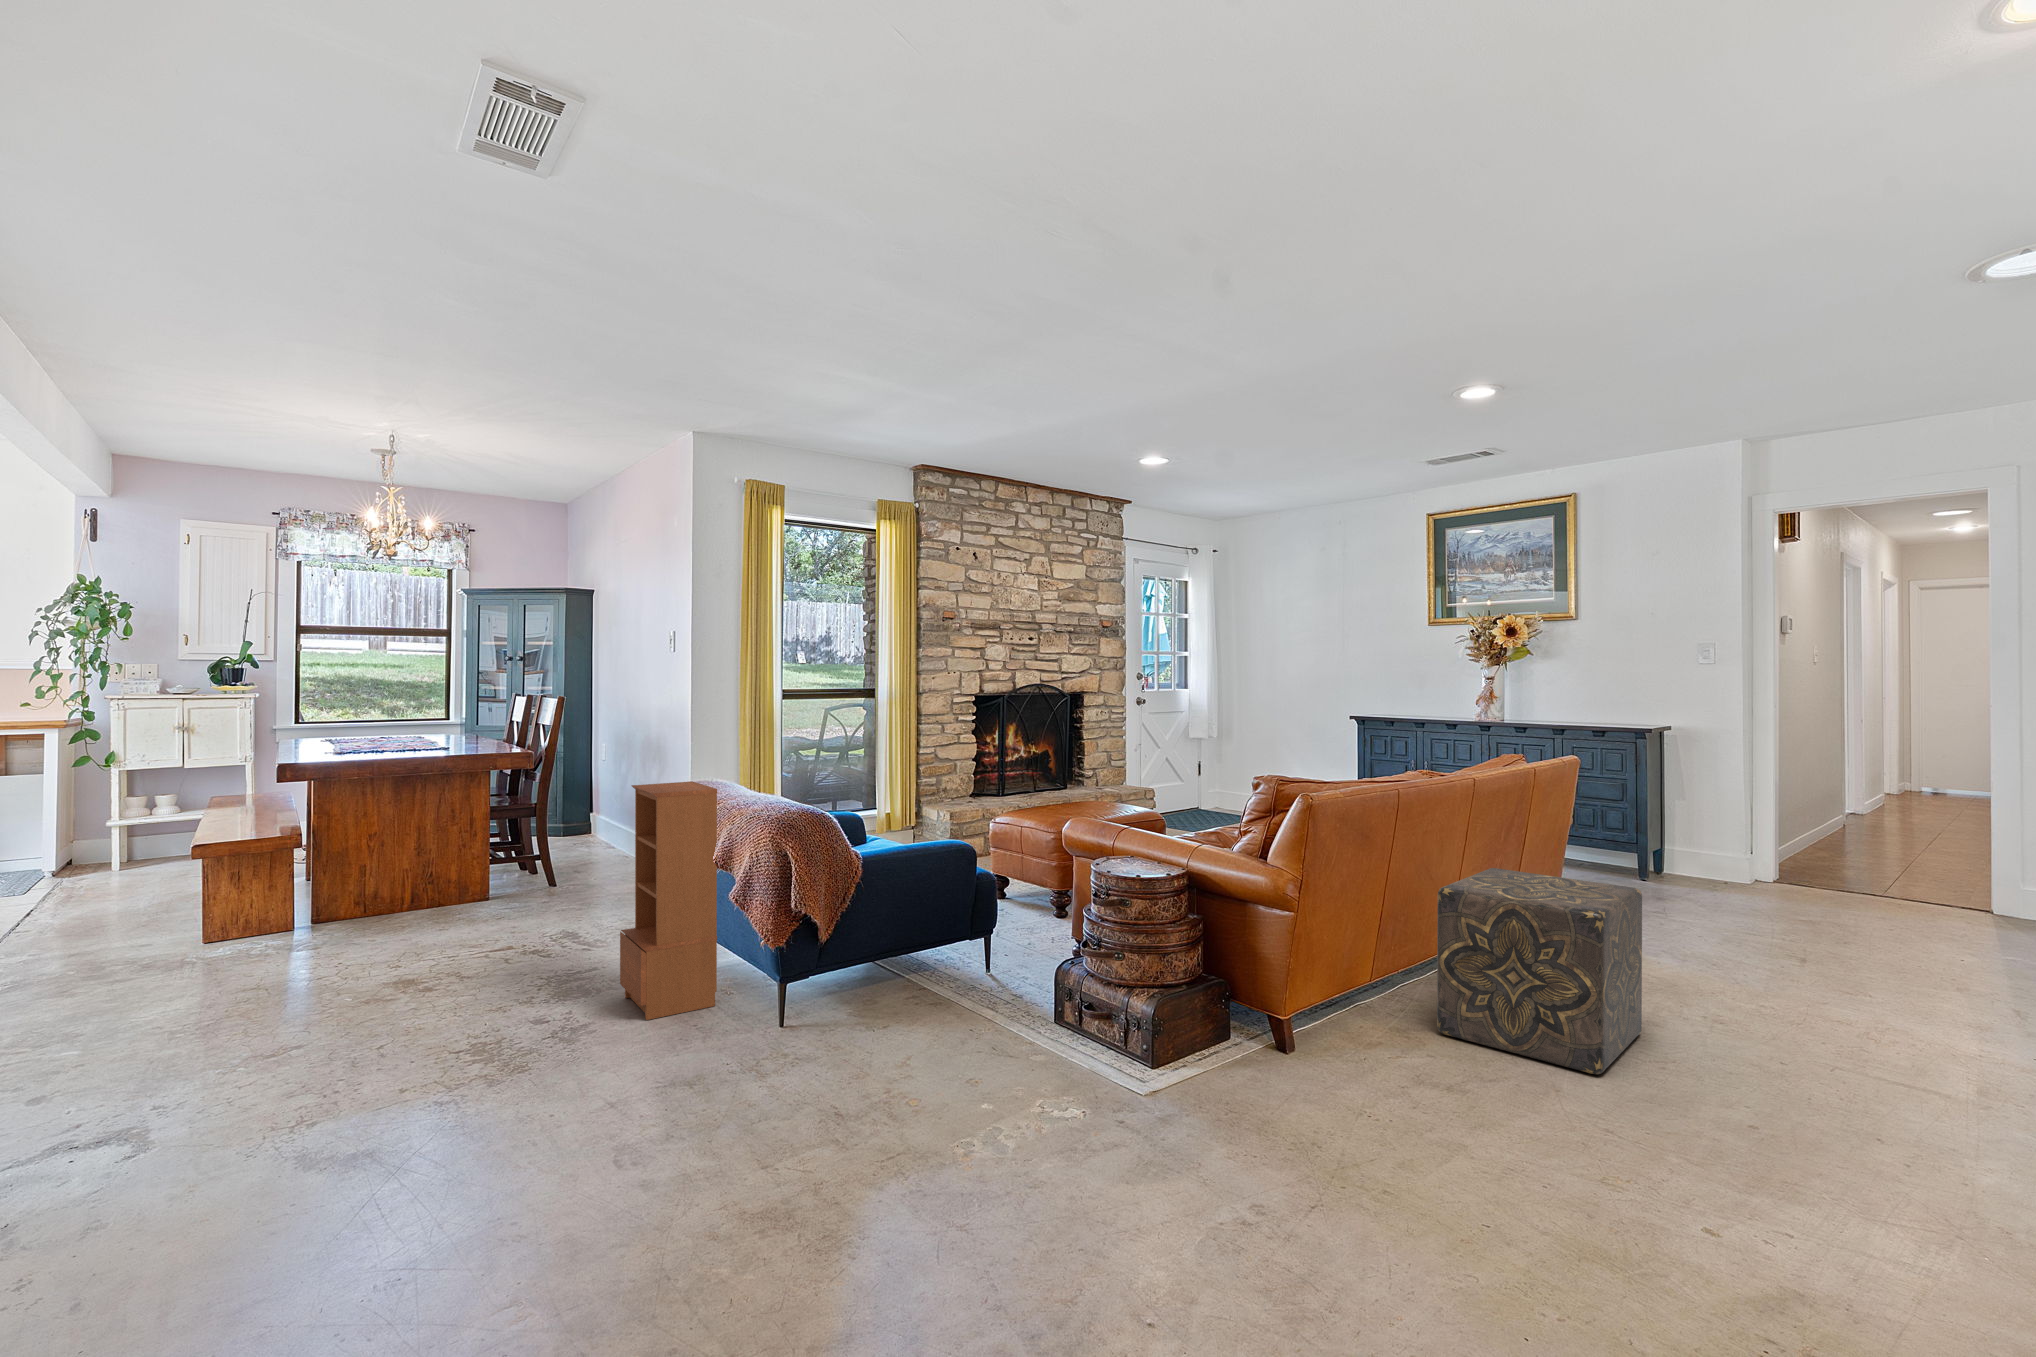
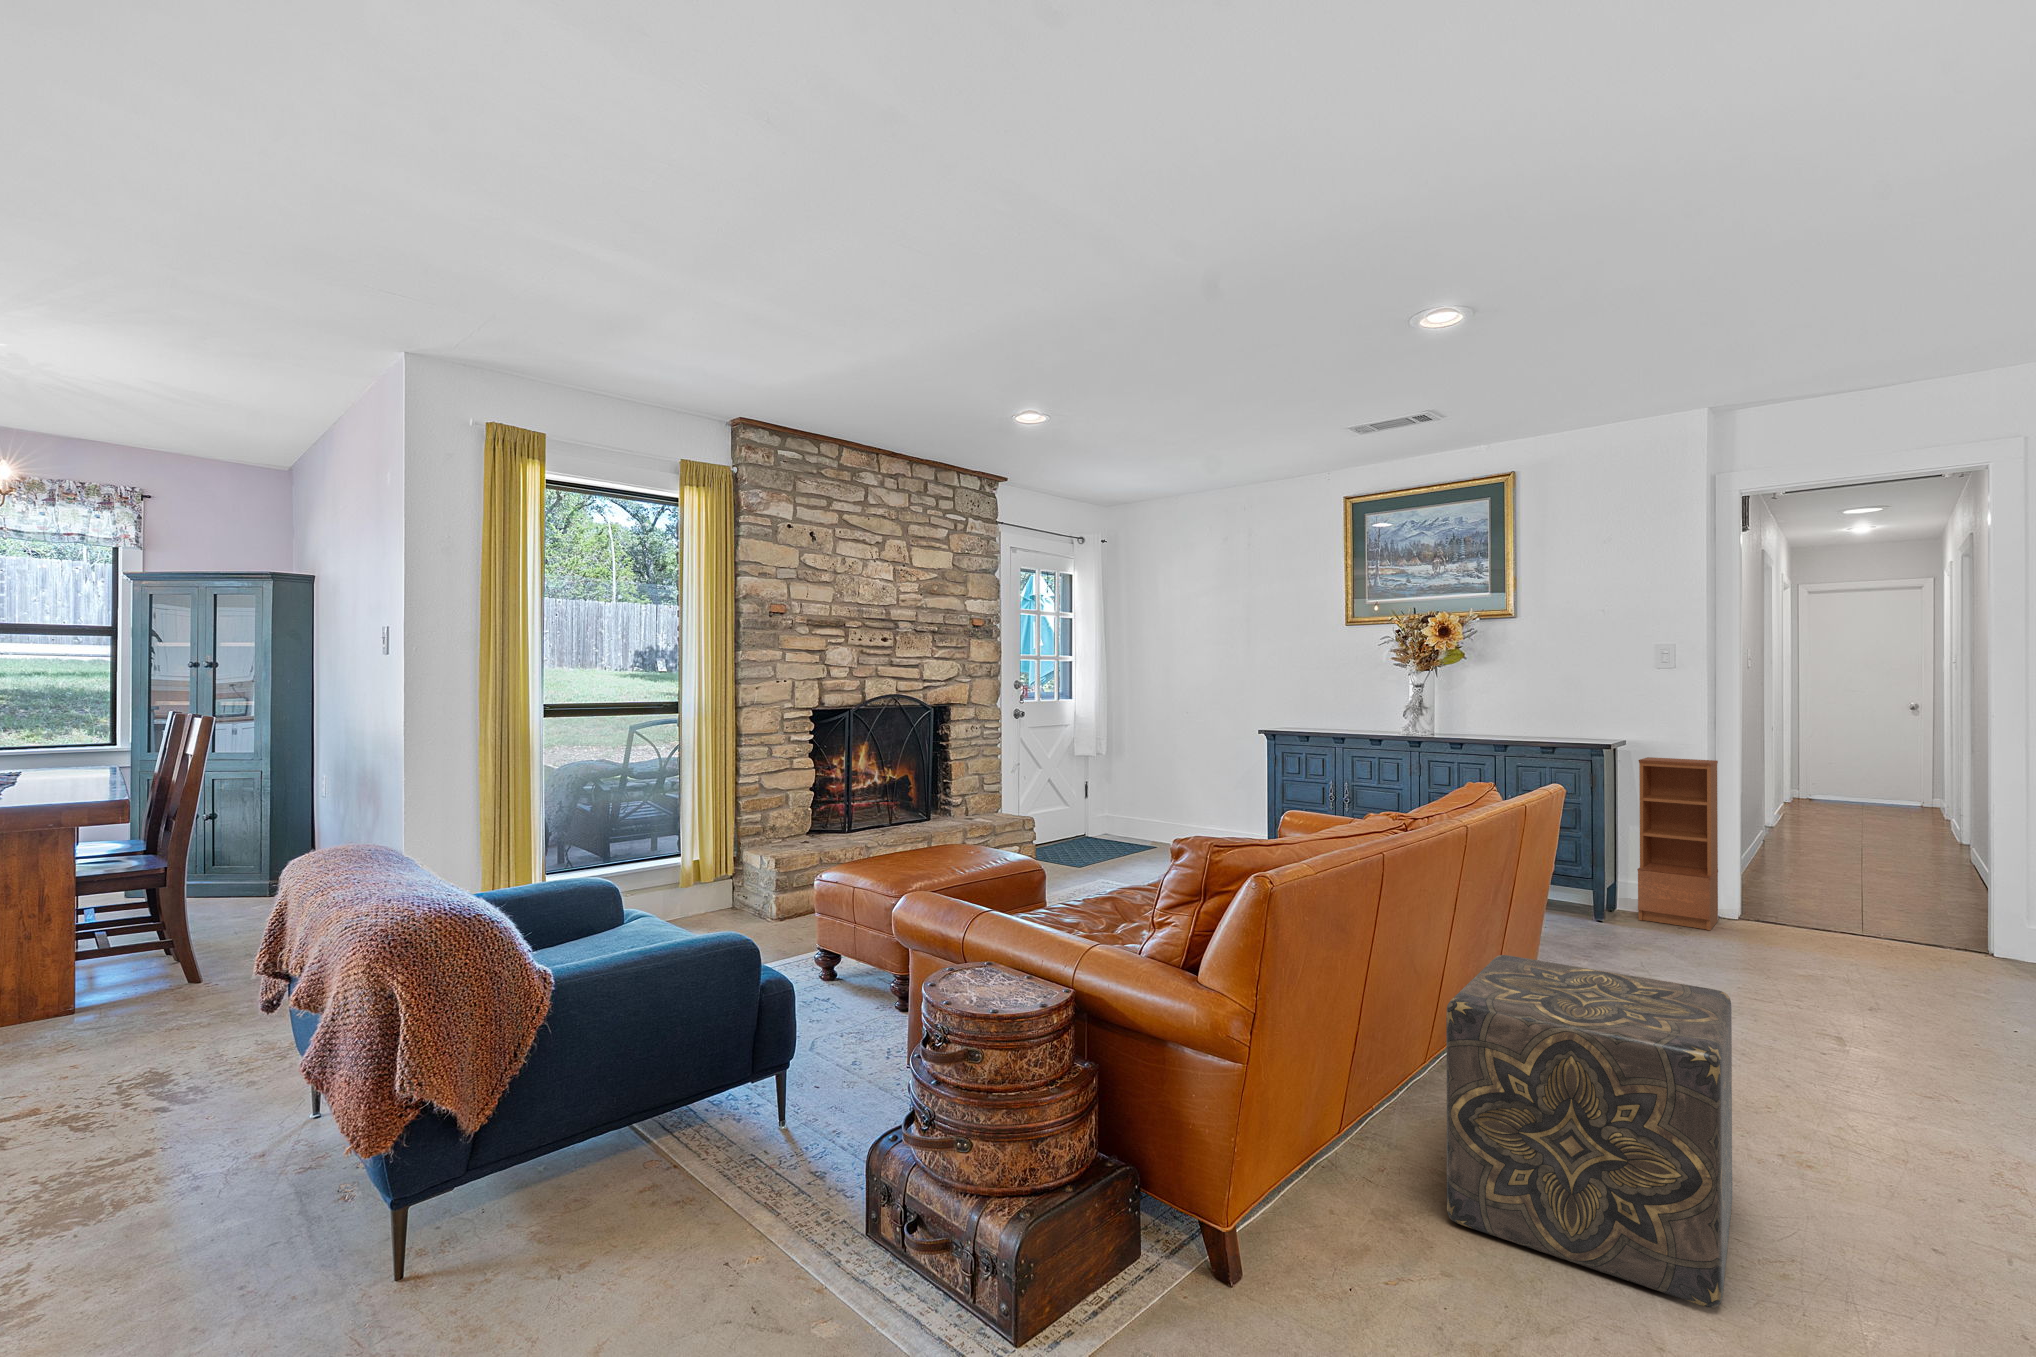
bookcase: present [620,781,717,1020] -> present [1637,757,1718,930]

